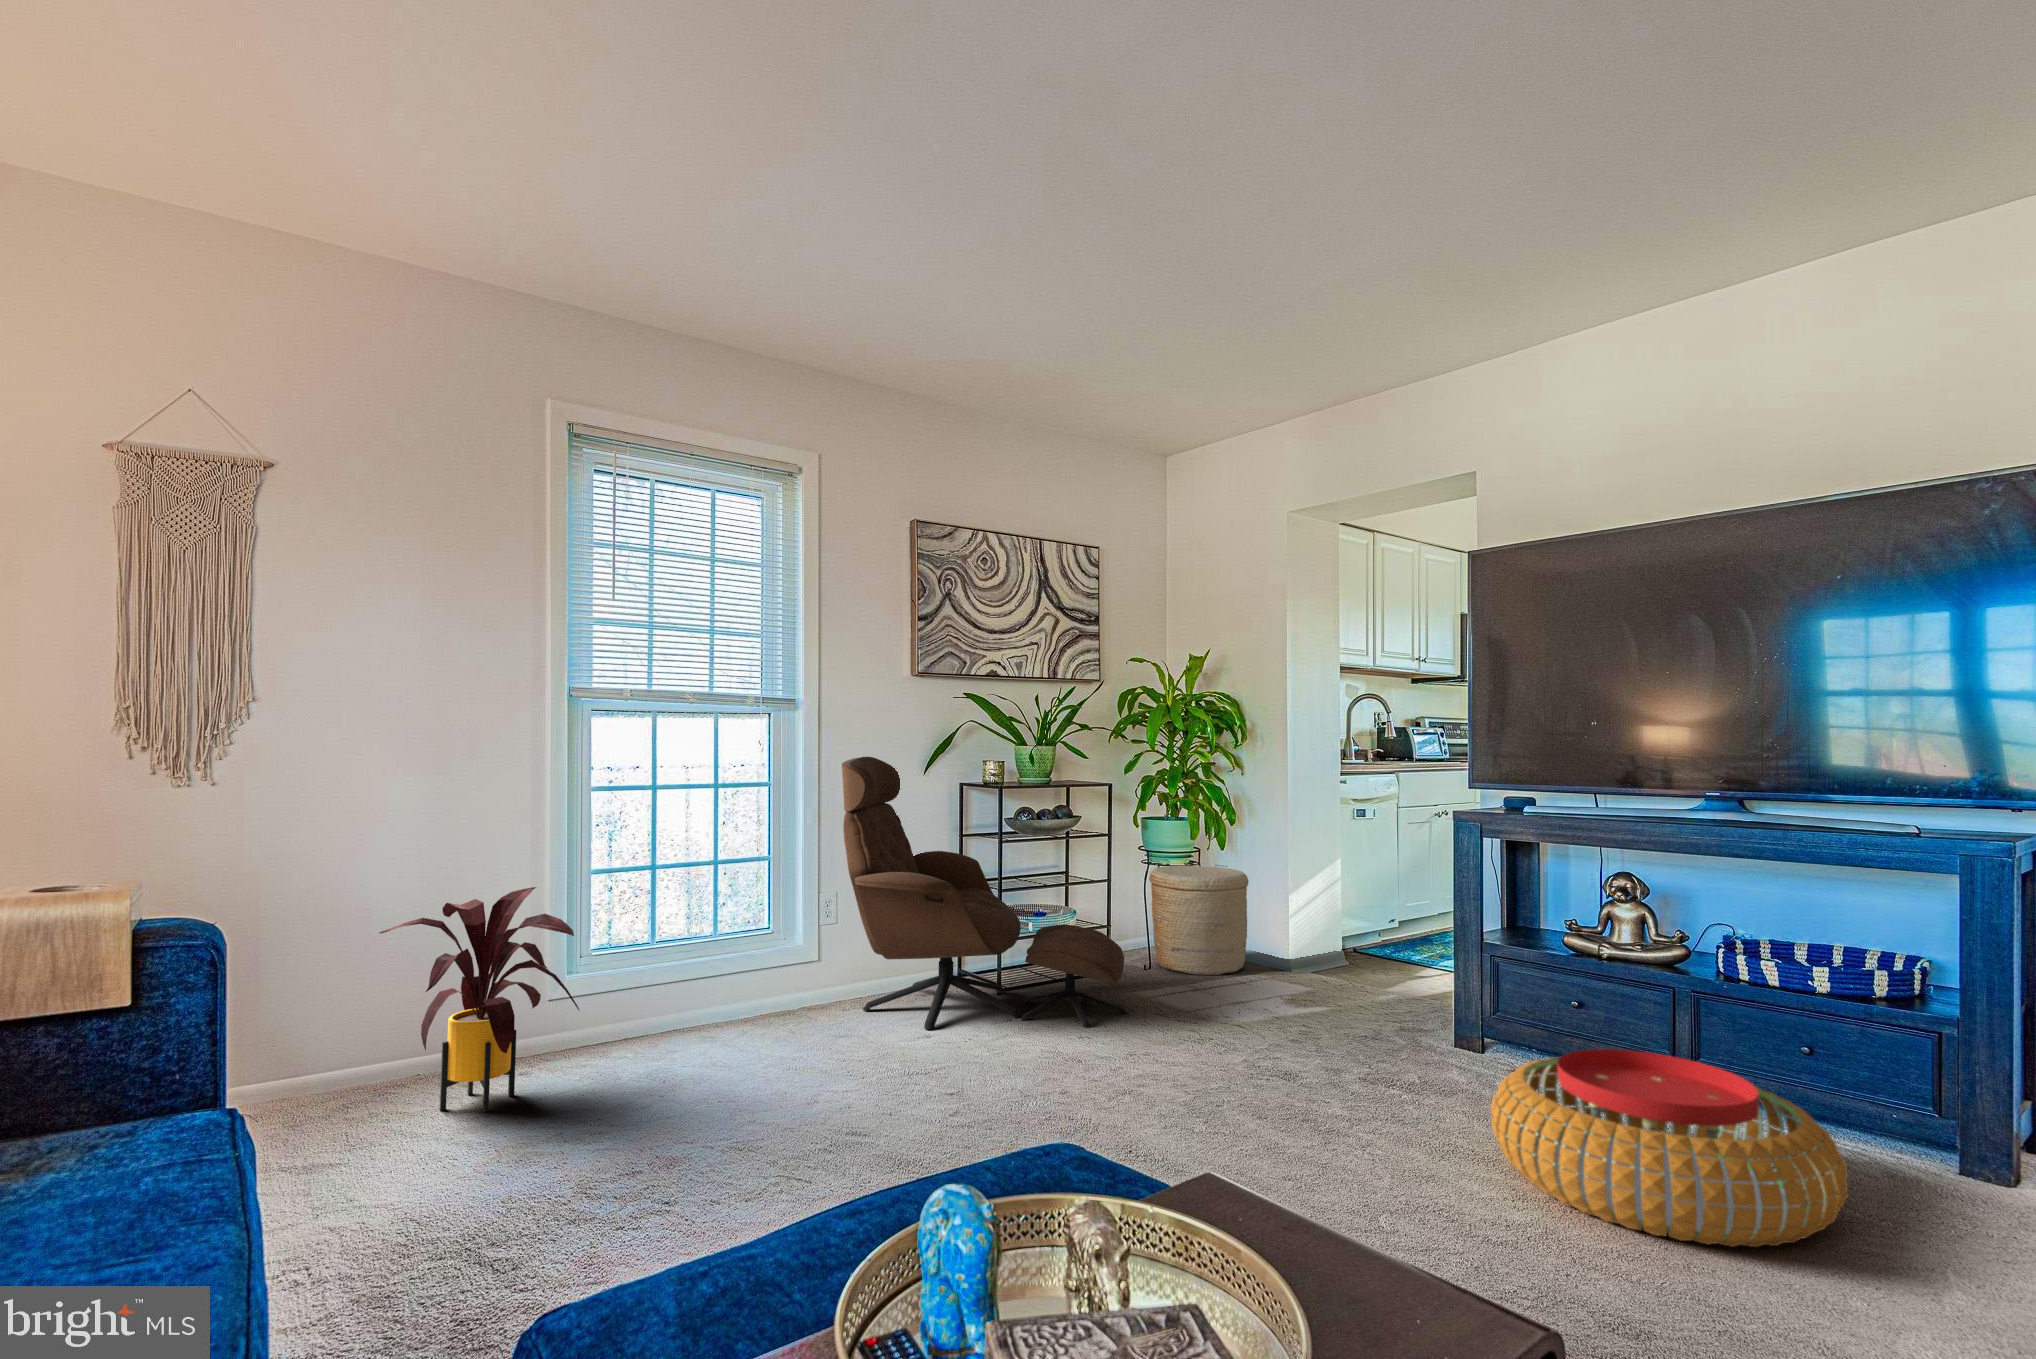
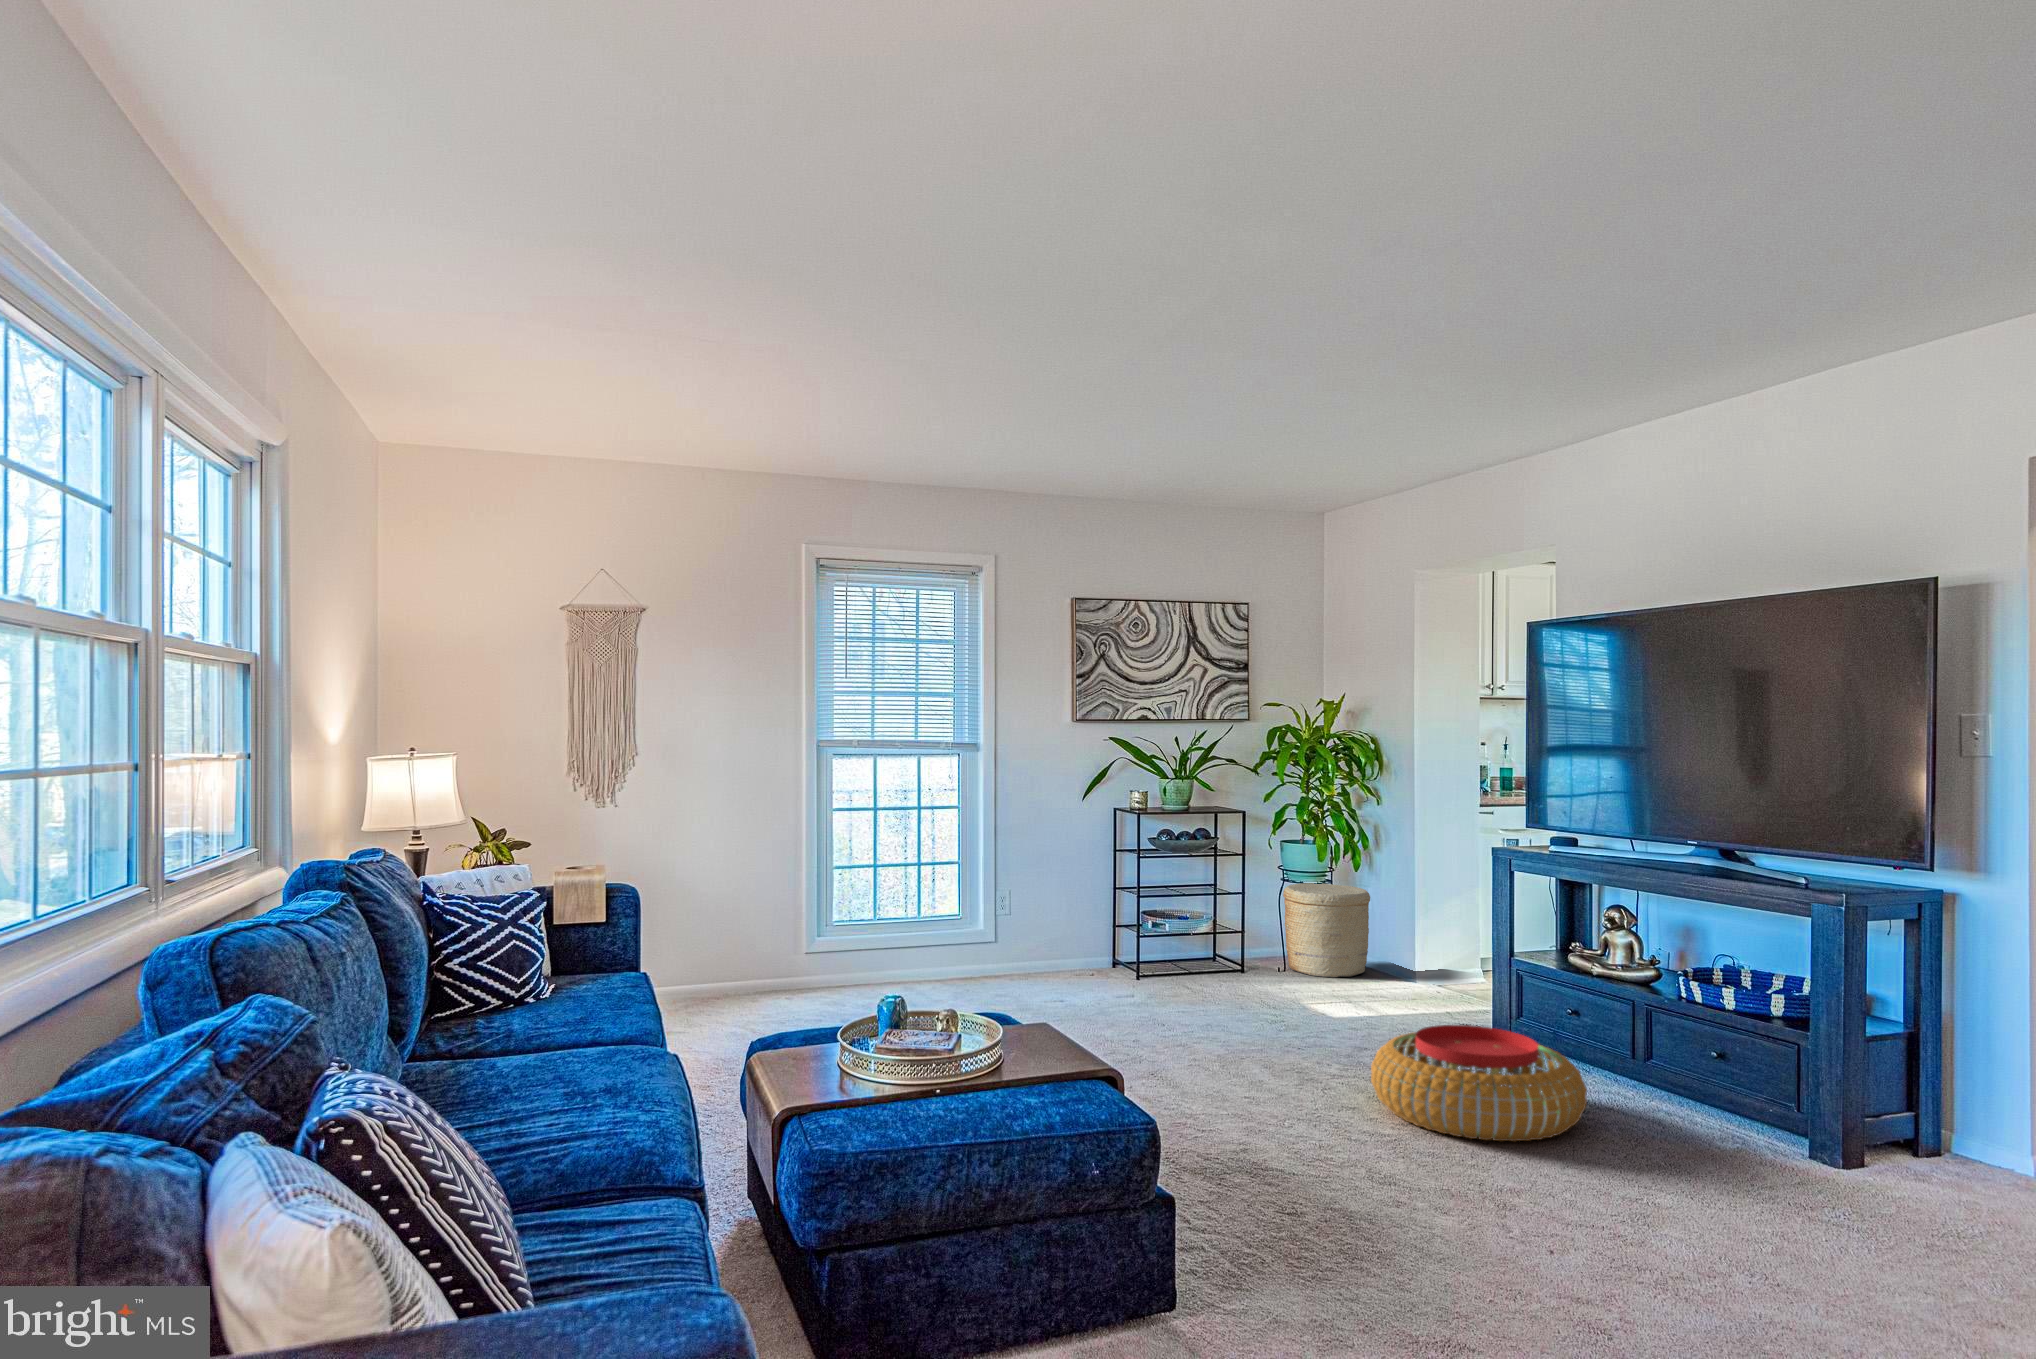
lounge chair: present [842,757,1127,1030] -> none [1006,787,1229,1003]
house plant: present [380,887,579,1112] -> none [706,876,820,1013]

